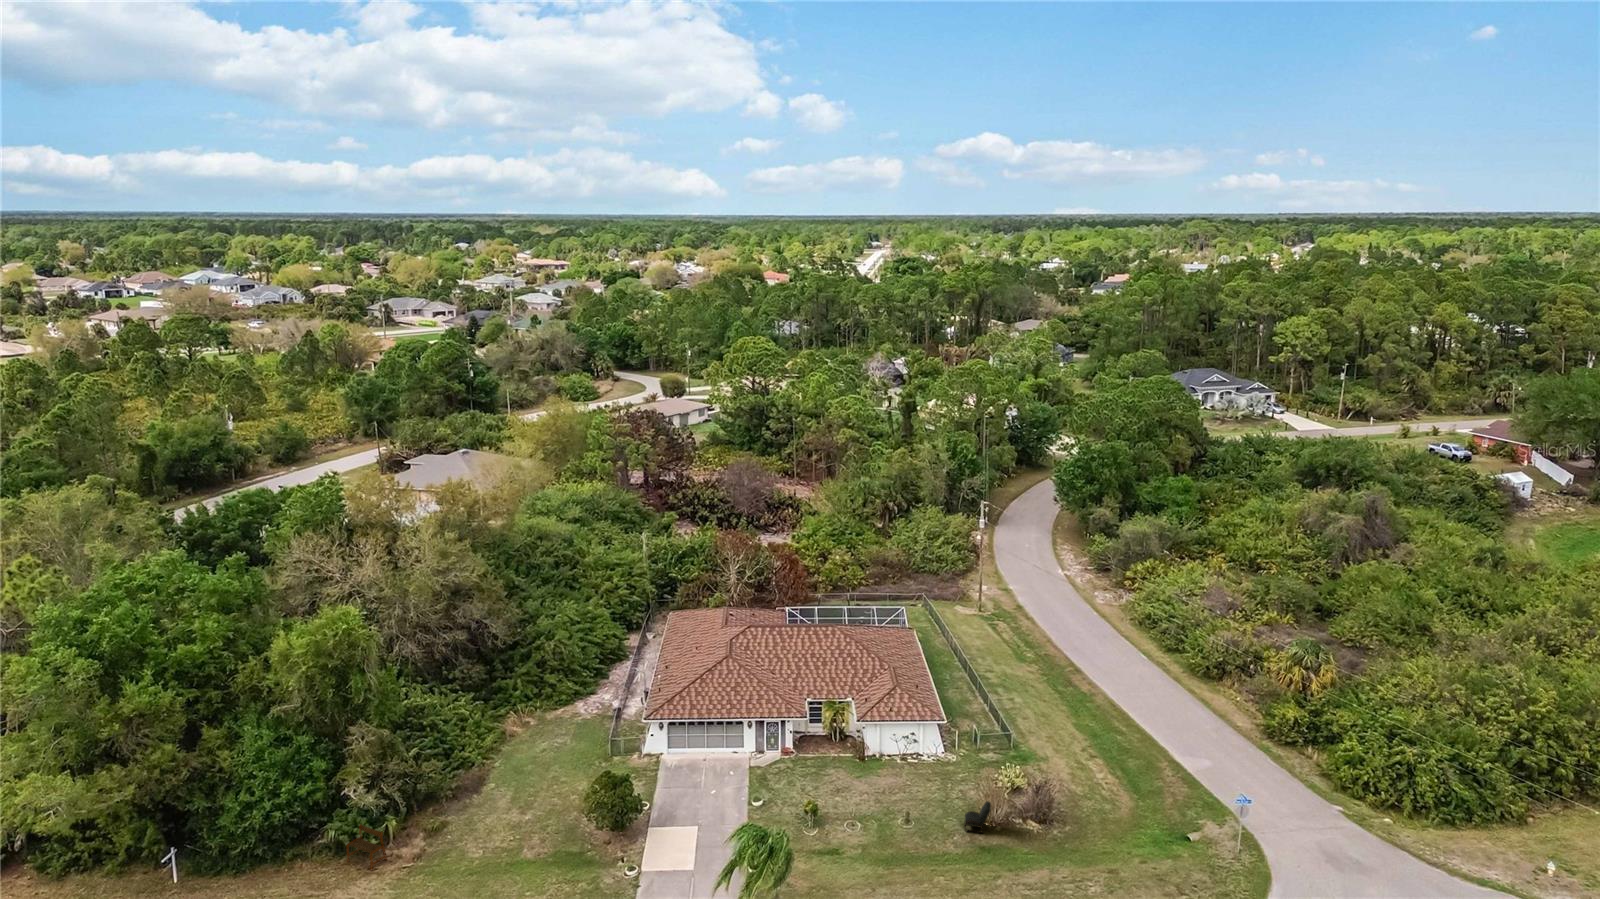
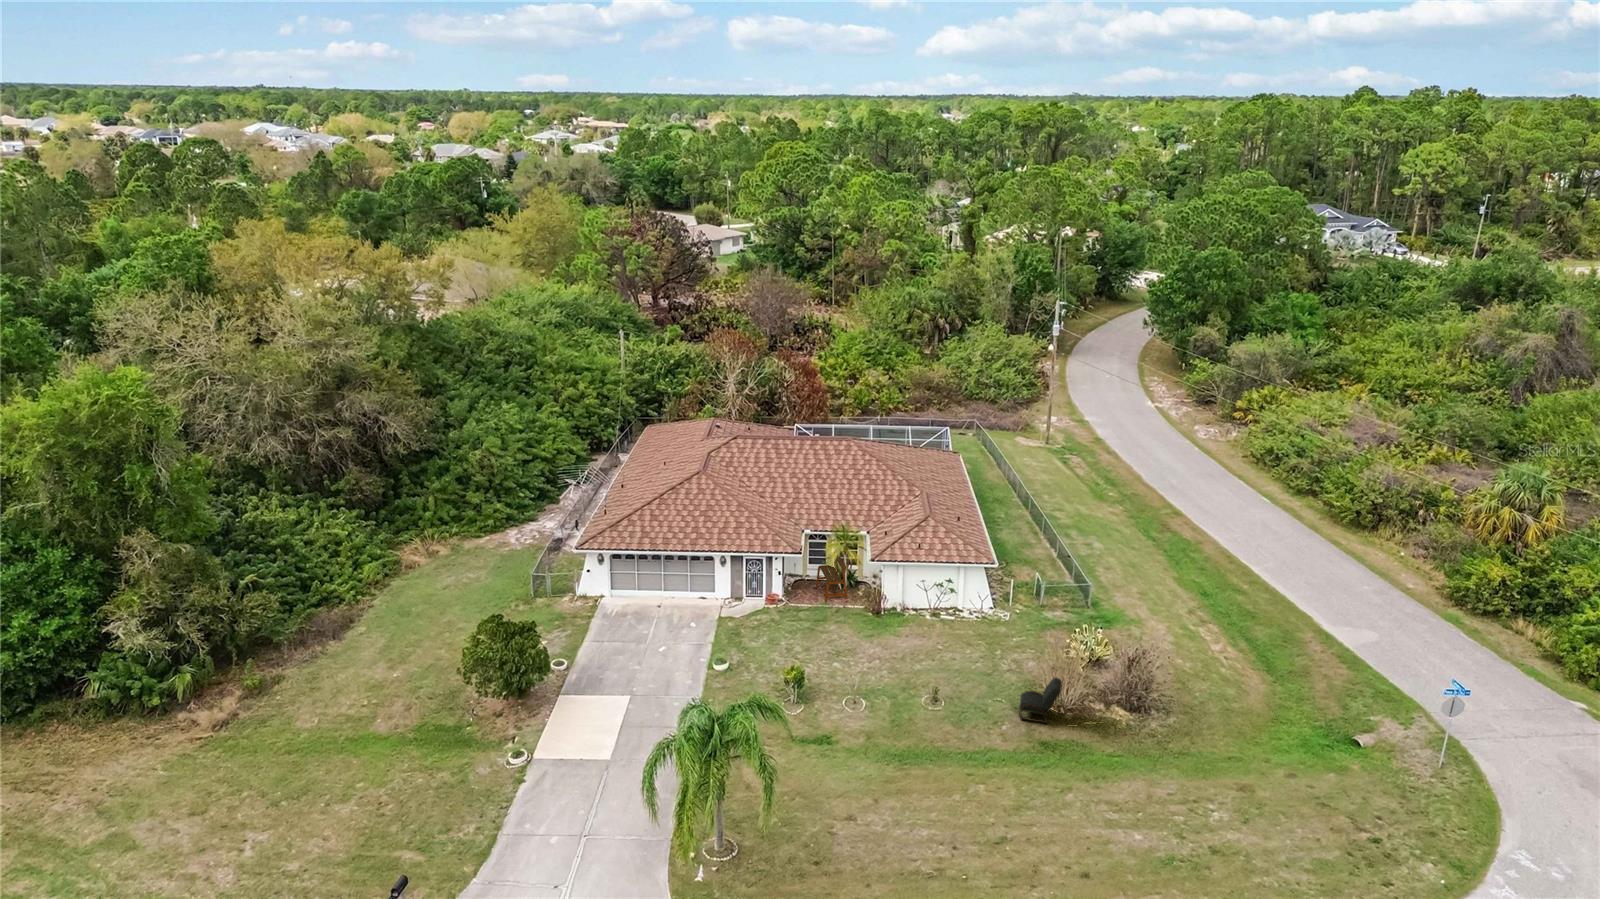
bench: present [347,825,387,870] -> present [816,556,847,602]

